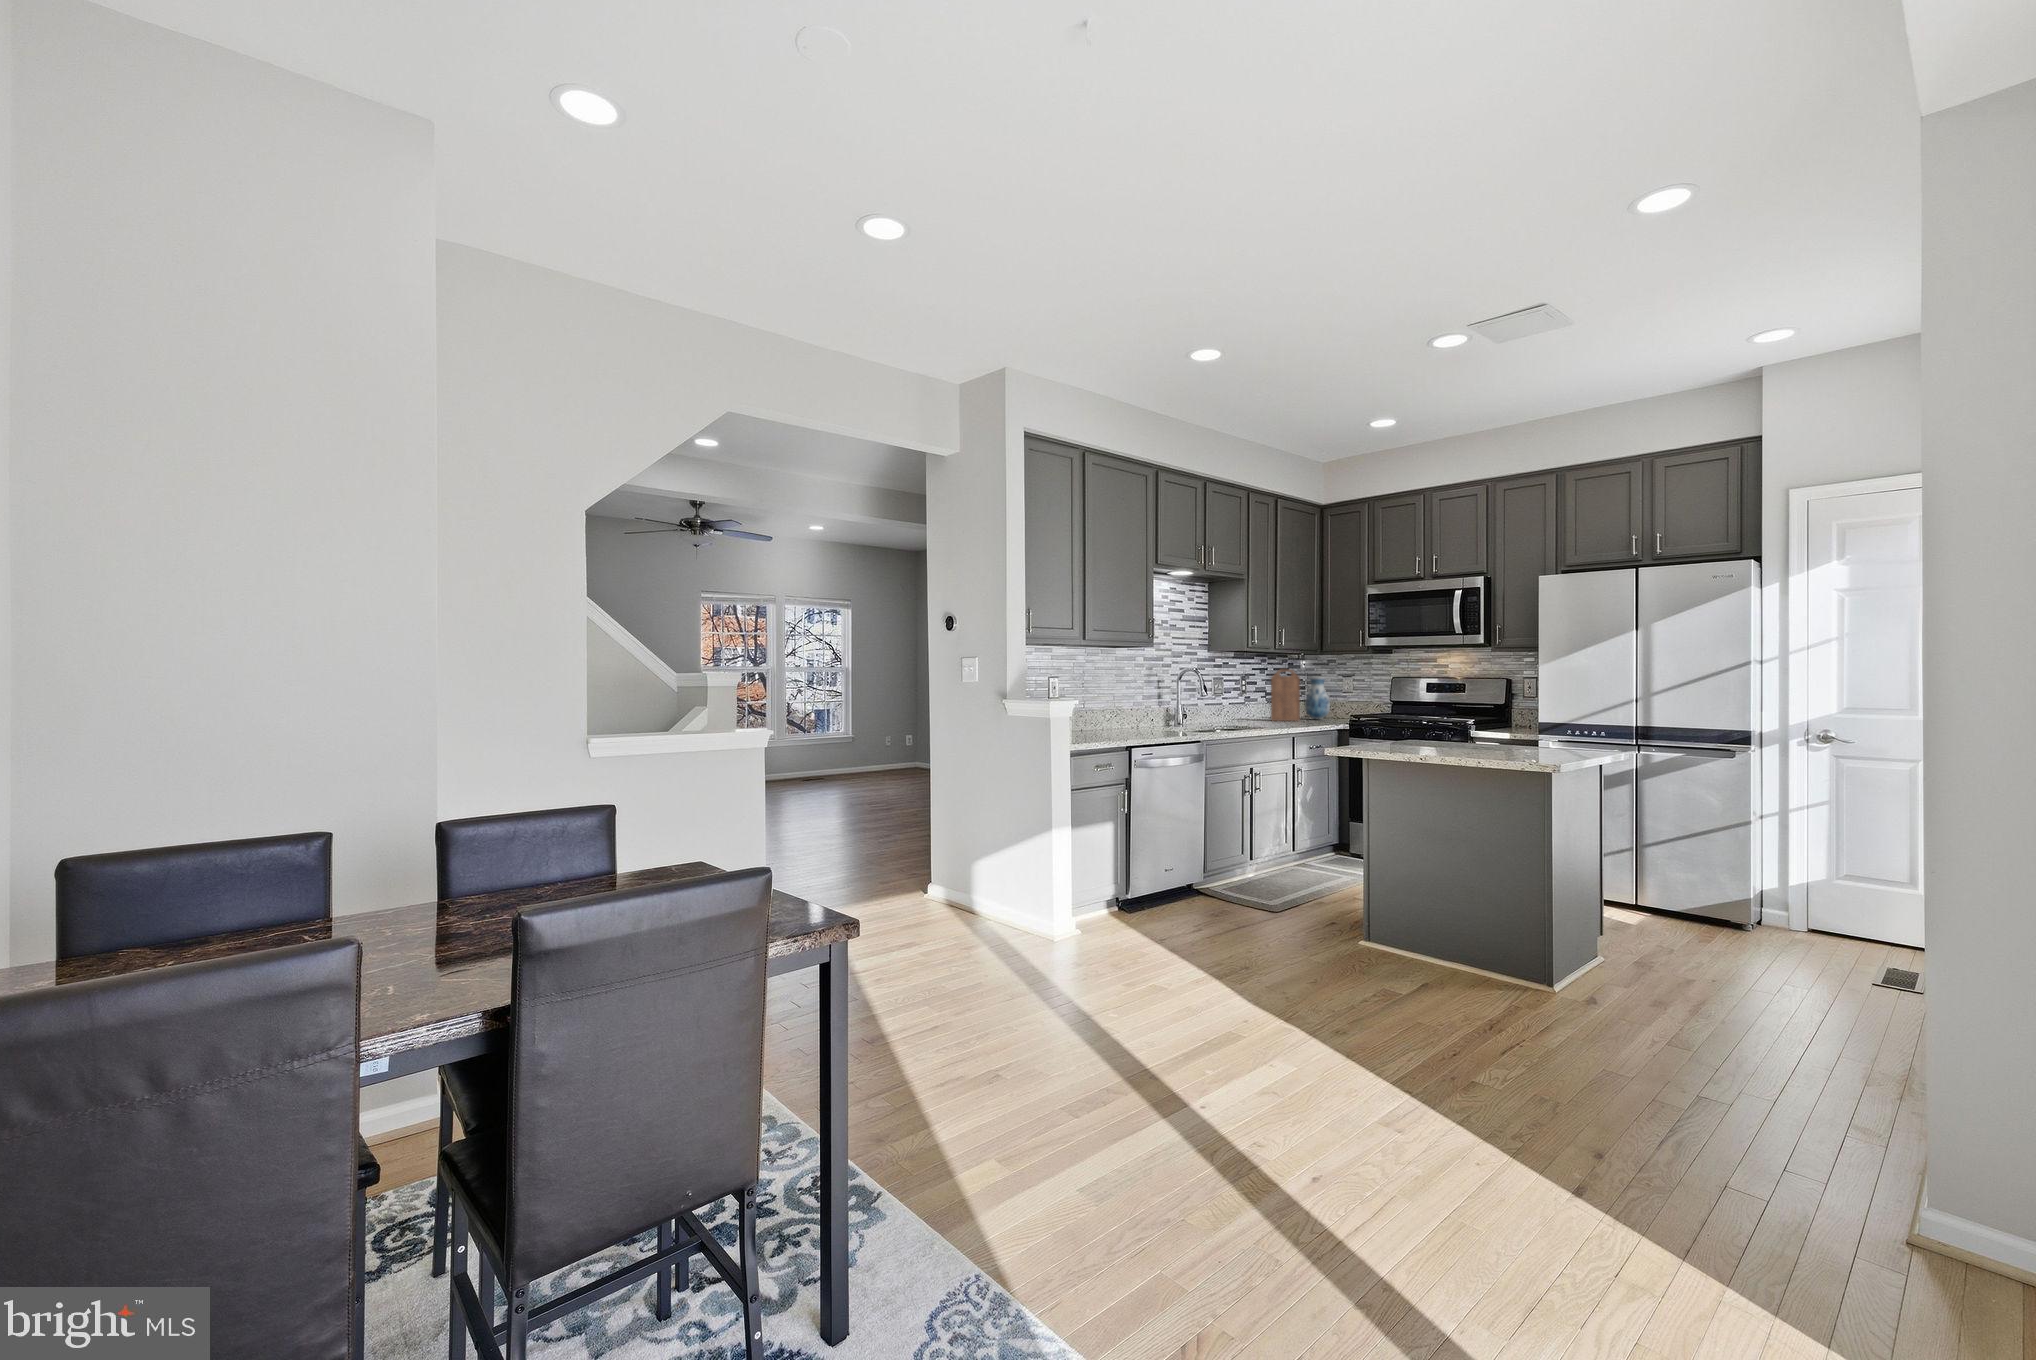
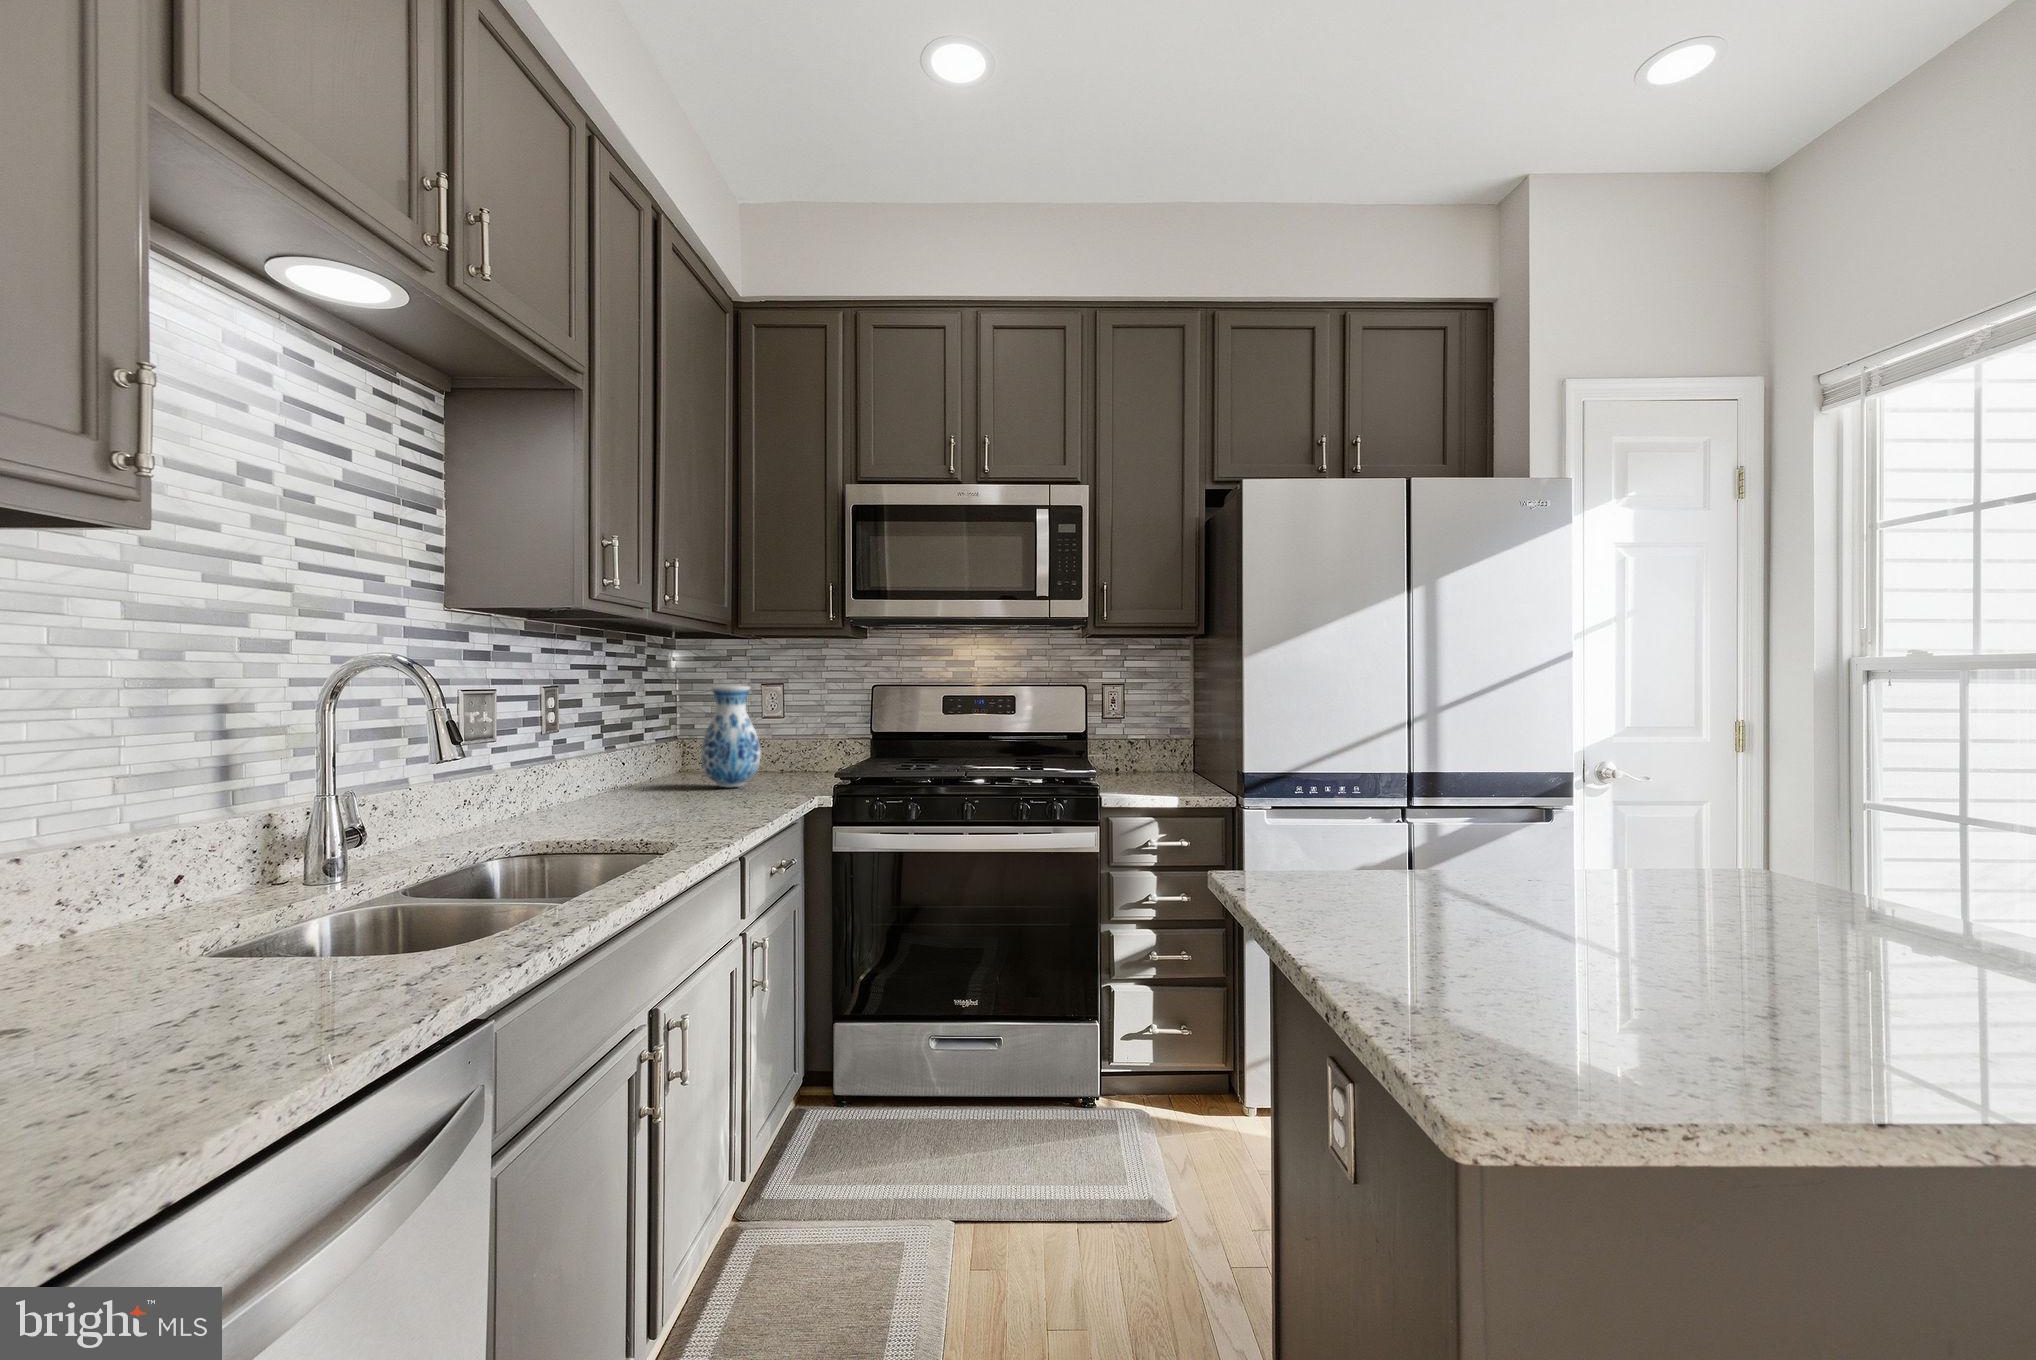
cutting board: present [1271,669,1300,721] -> none [631,666,705,806]

